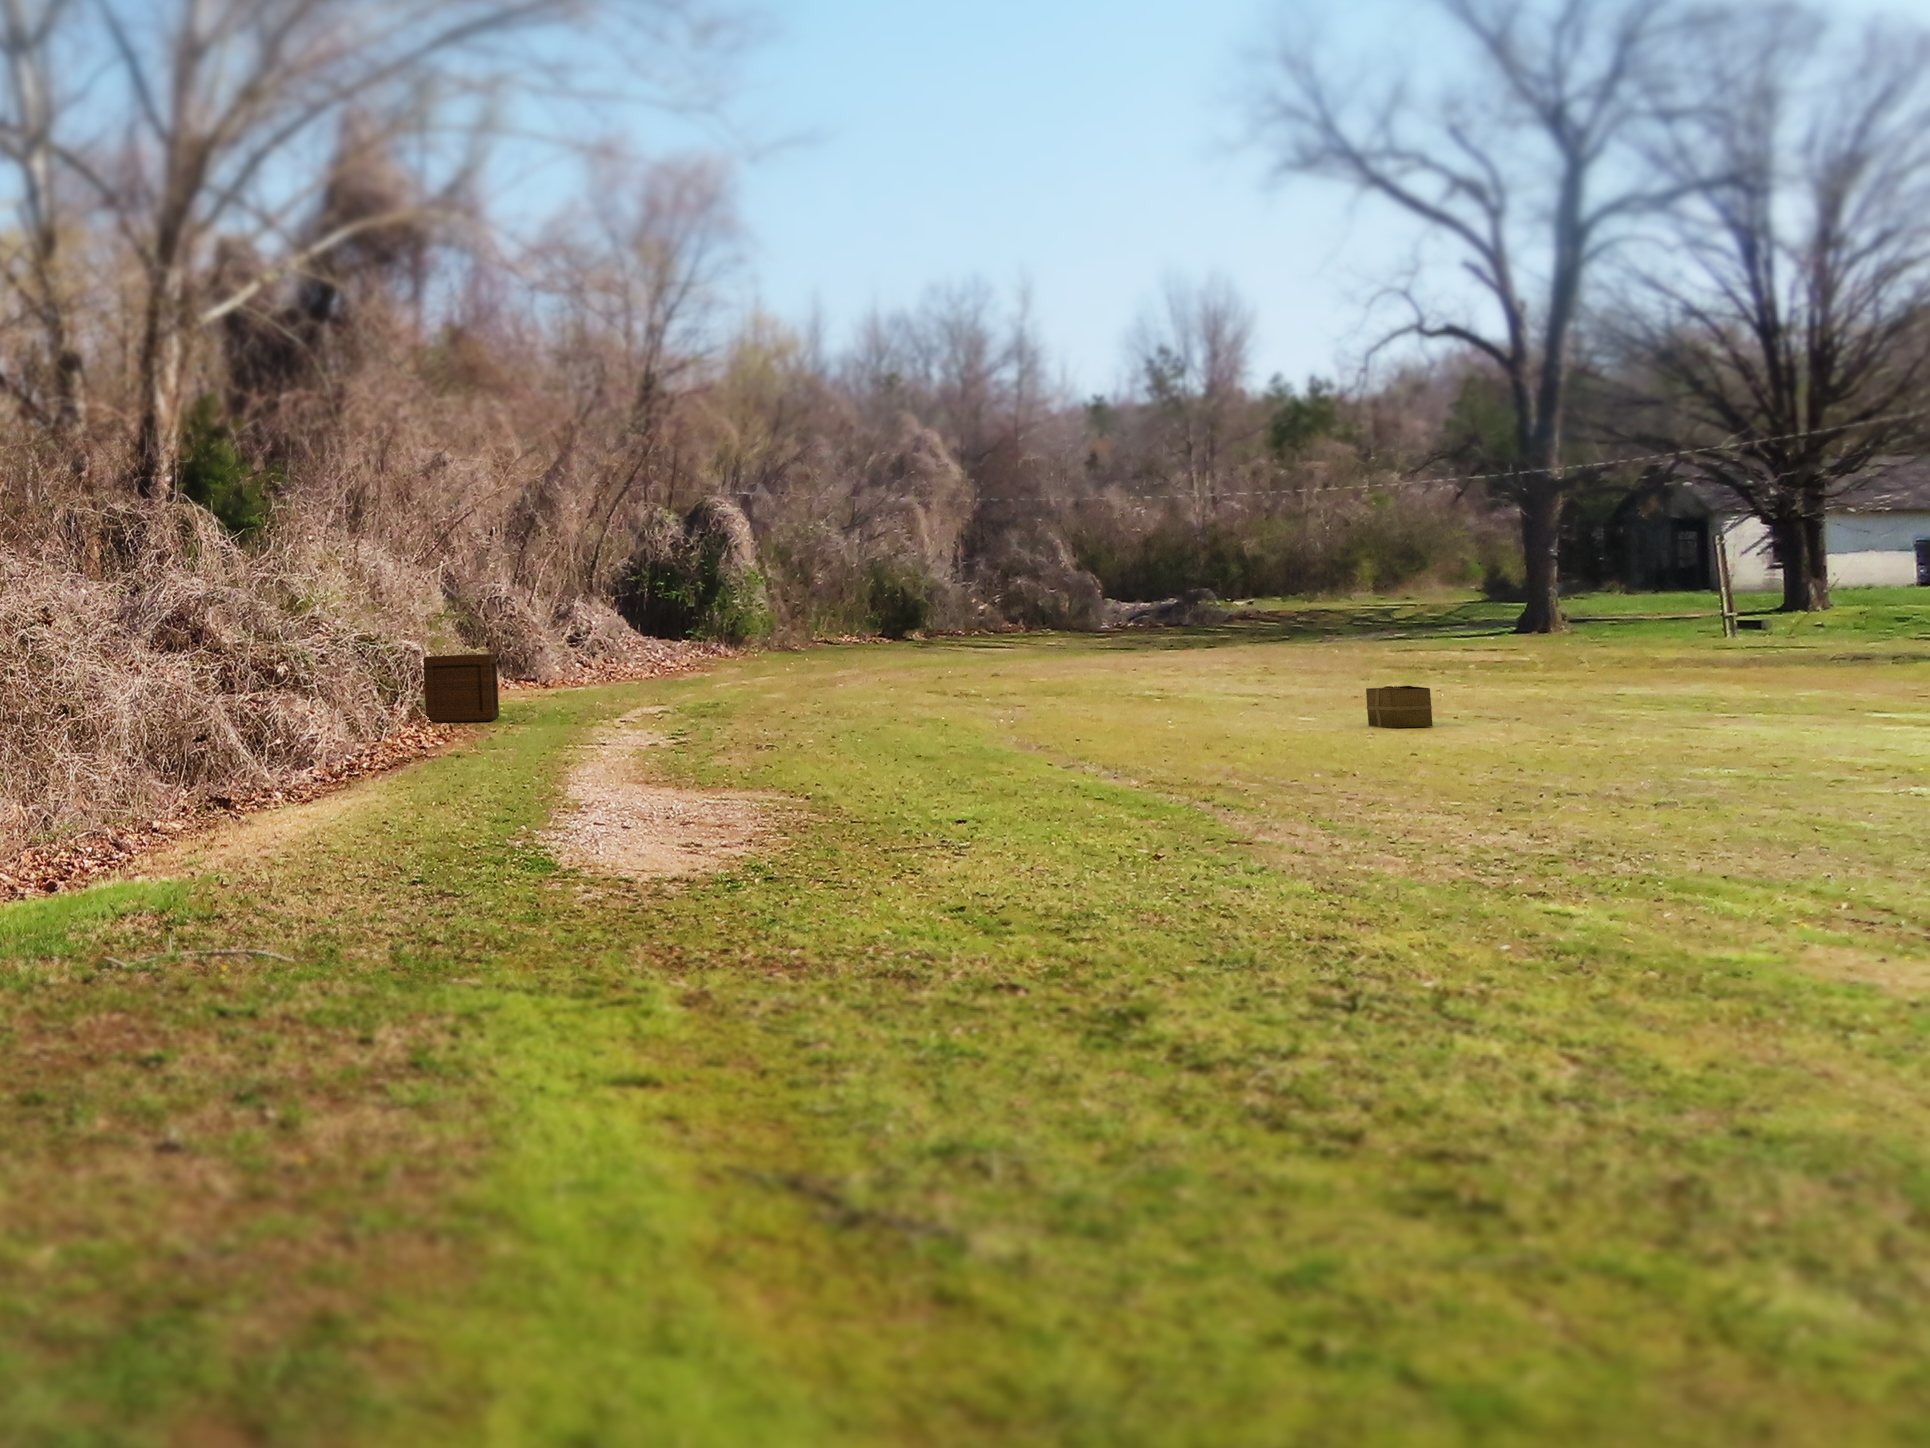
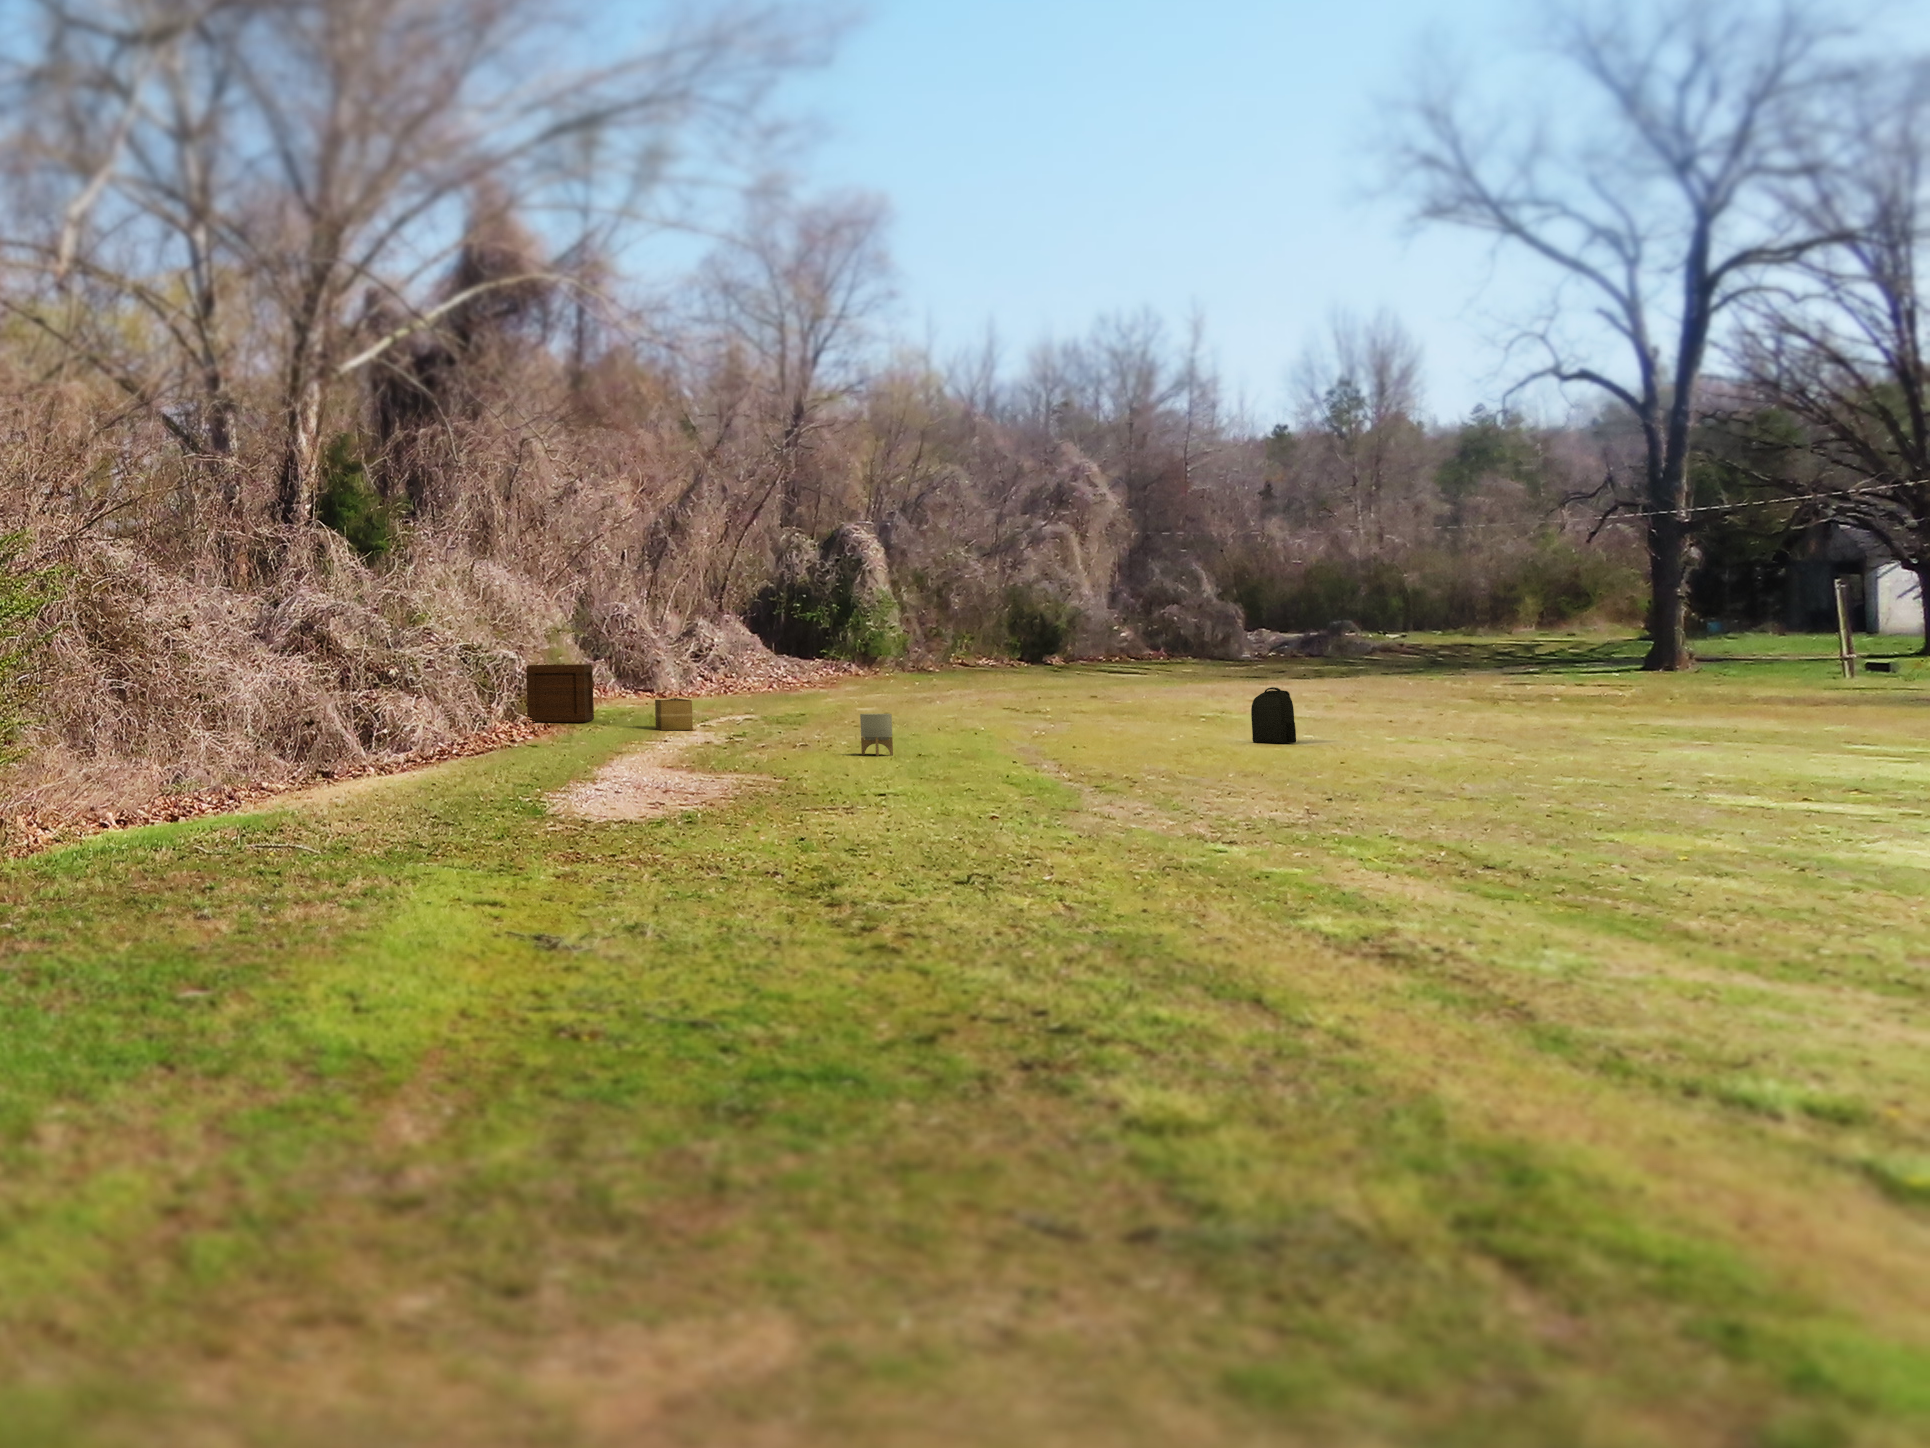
backpack: none [1263,661,1315,725] -> present [1251,687,1296,743]
cardboard box: present [1366,686,1433,728] -> present [655,698,693,730]
planter: none [847,706,888,756] -> present [860,714,893,756]

